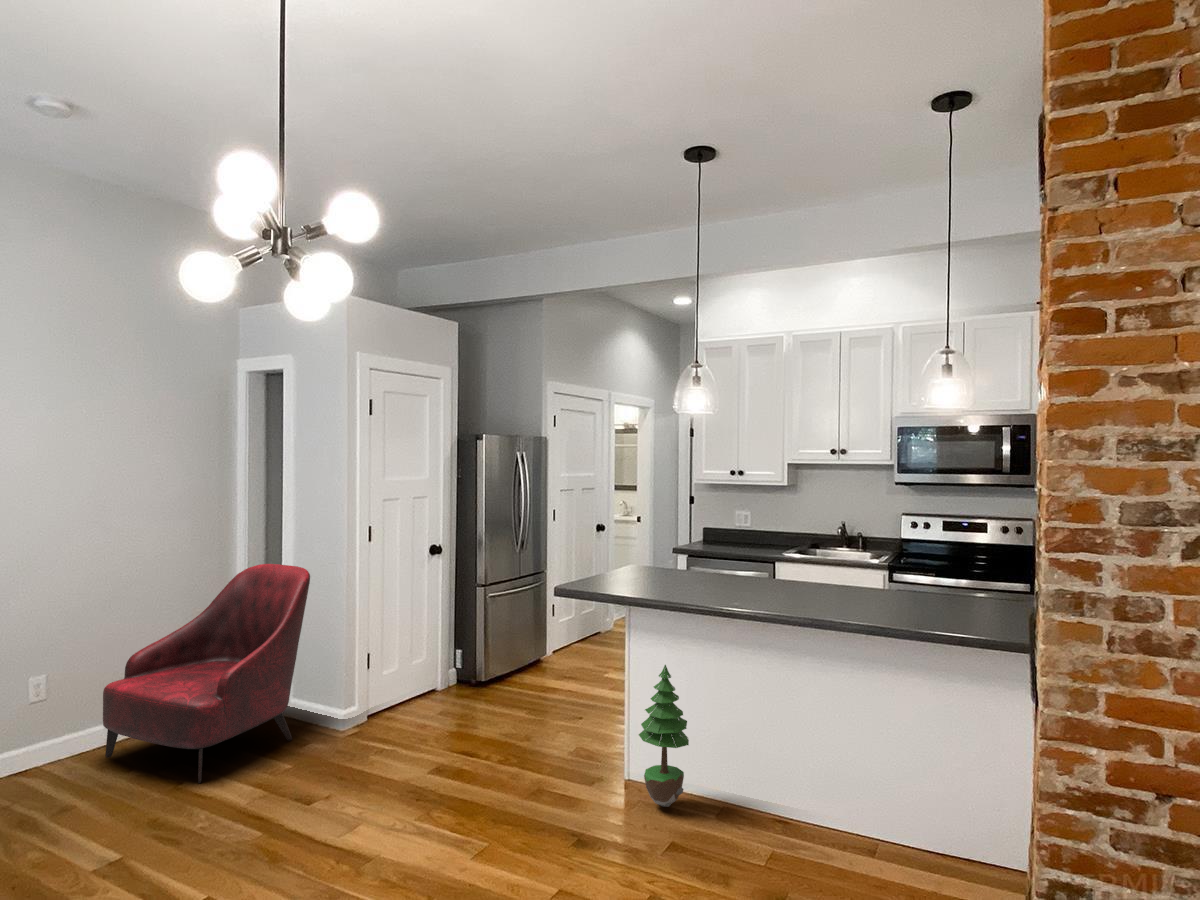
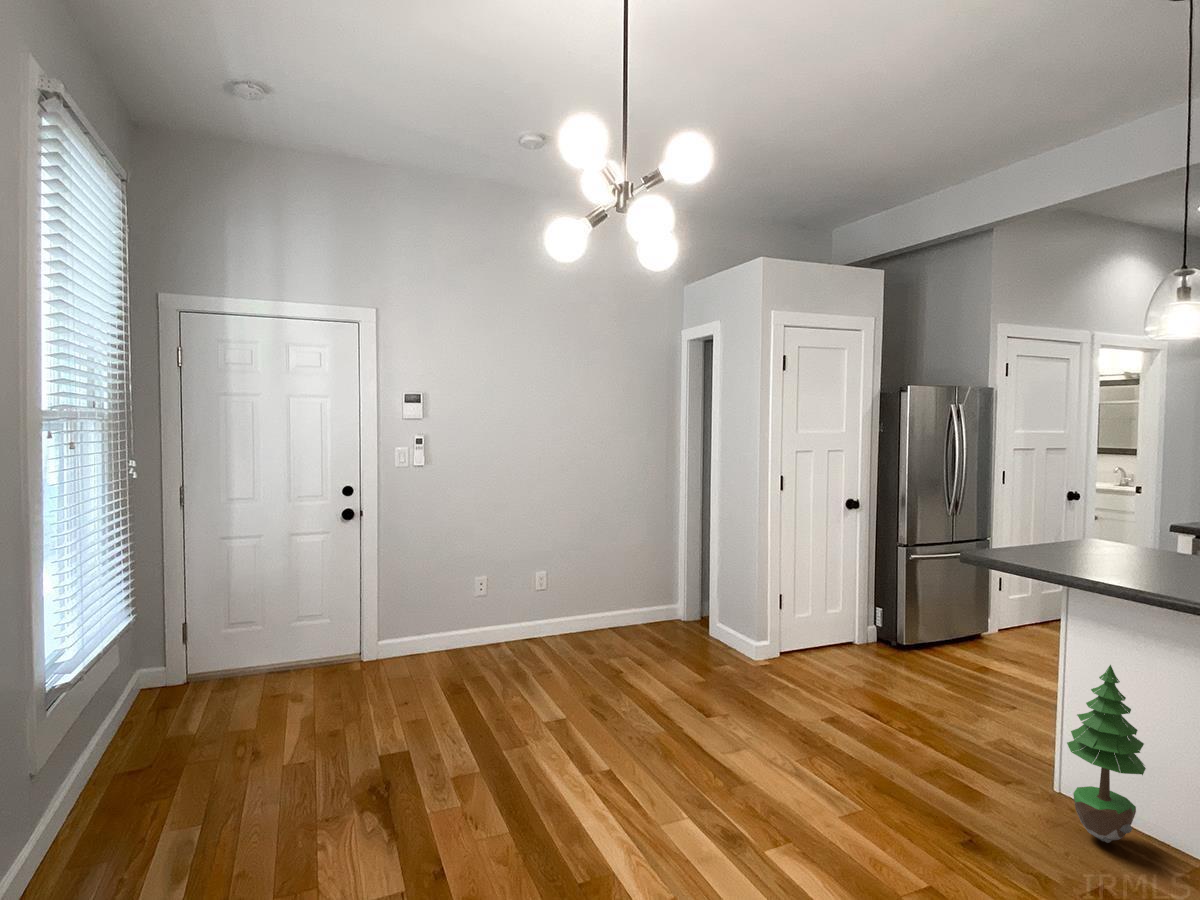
armchair: present [103,564,310,784] -> none [577,504,731,678]

